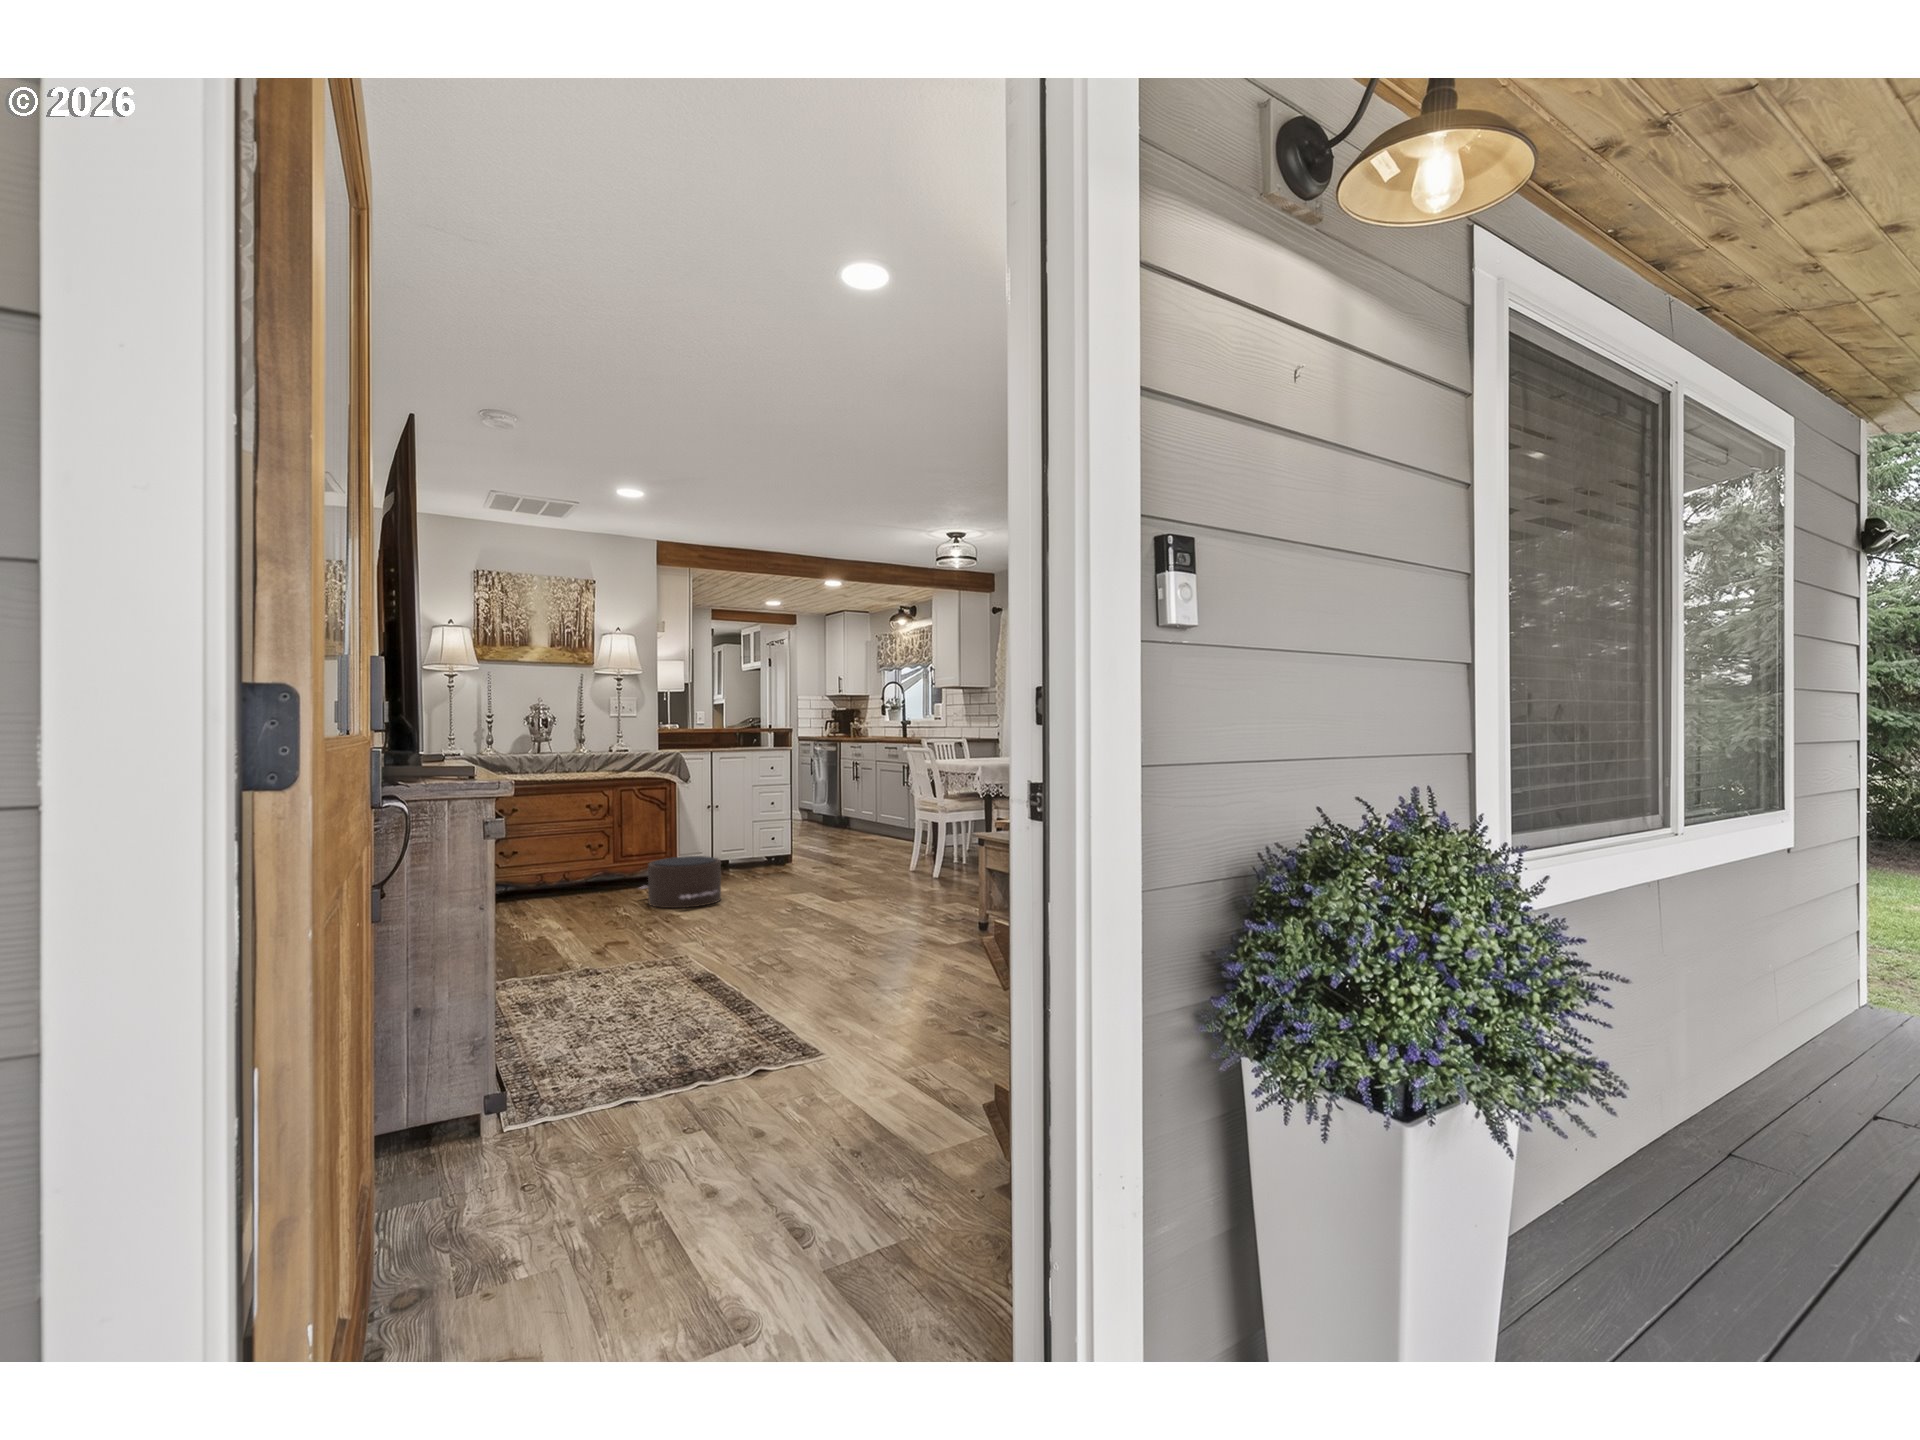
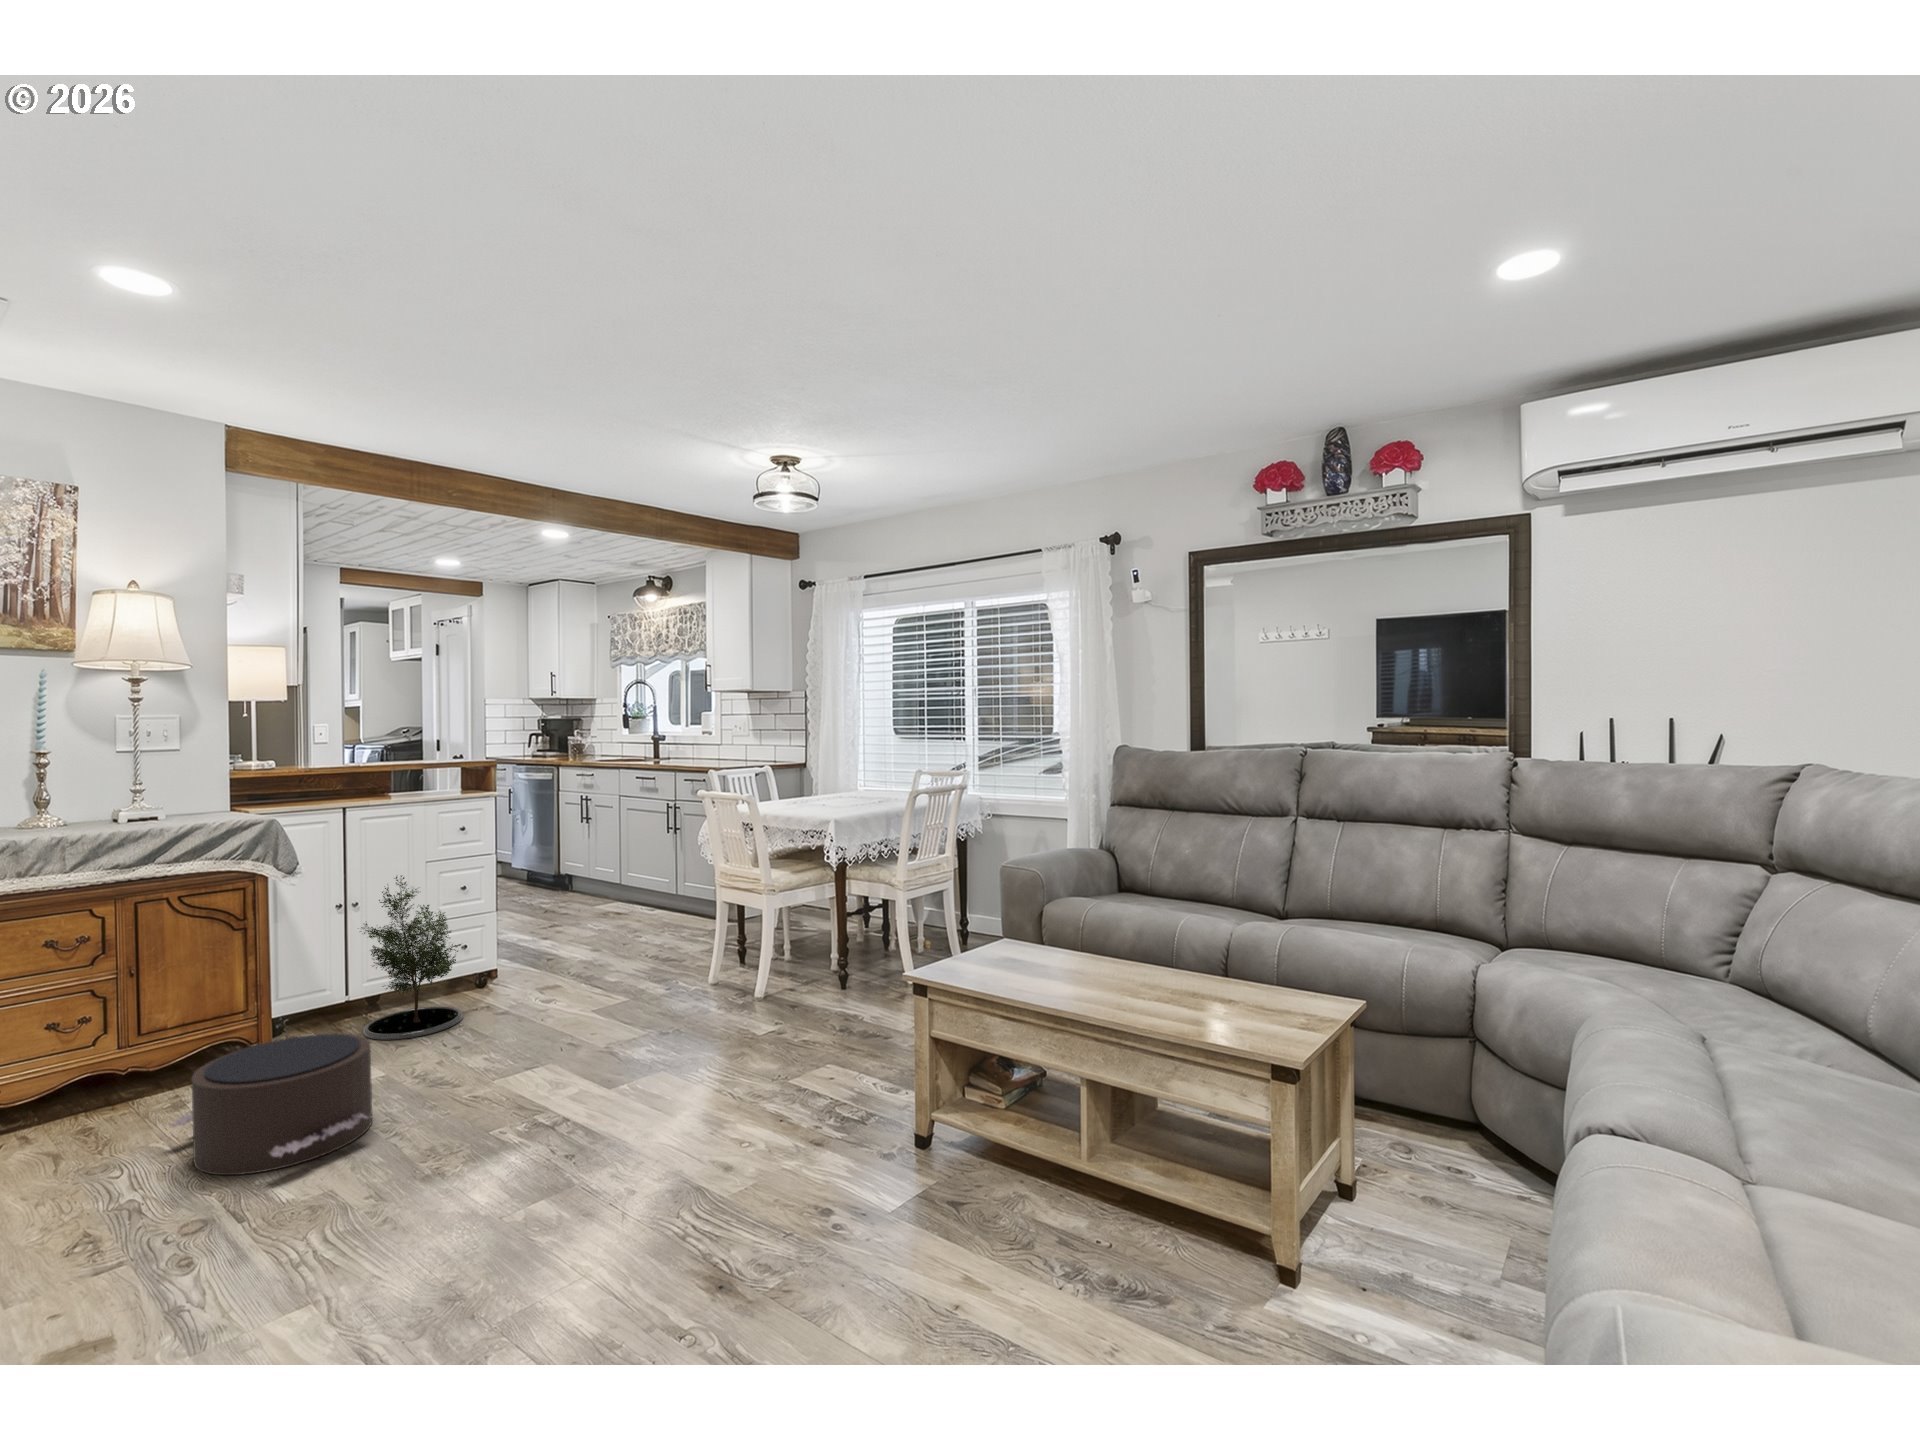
potted tree: none [716,787,769,877] -> present [360,876,462,1040]

